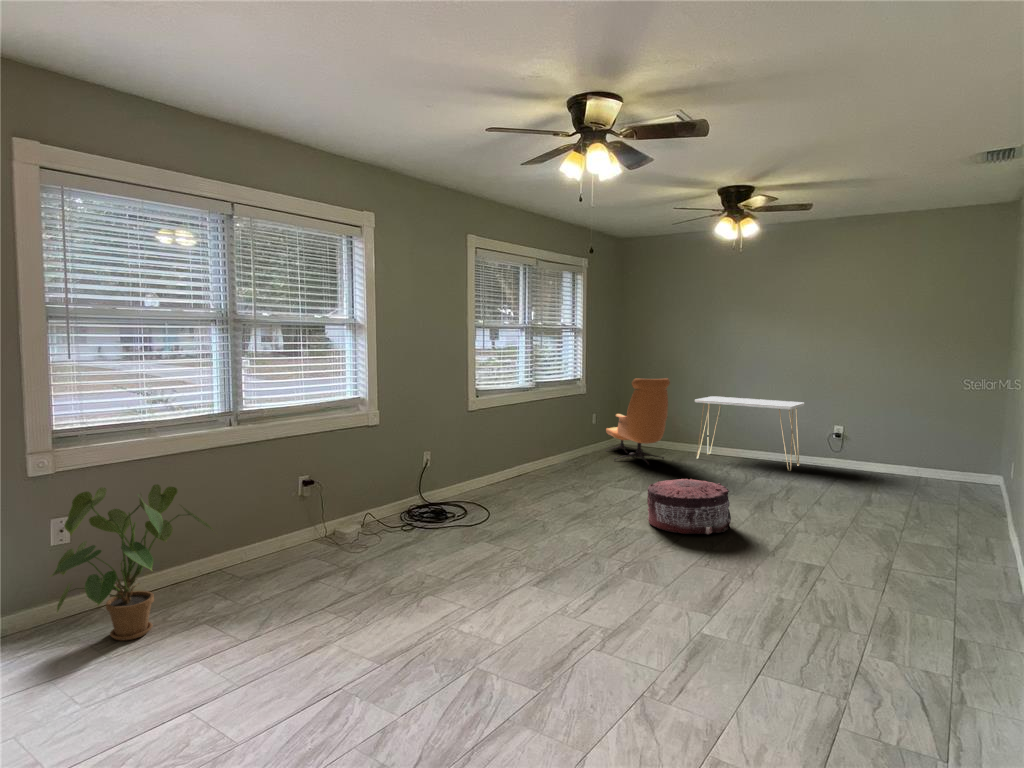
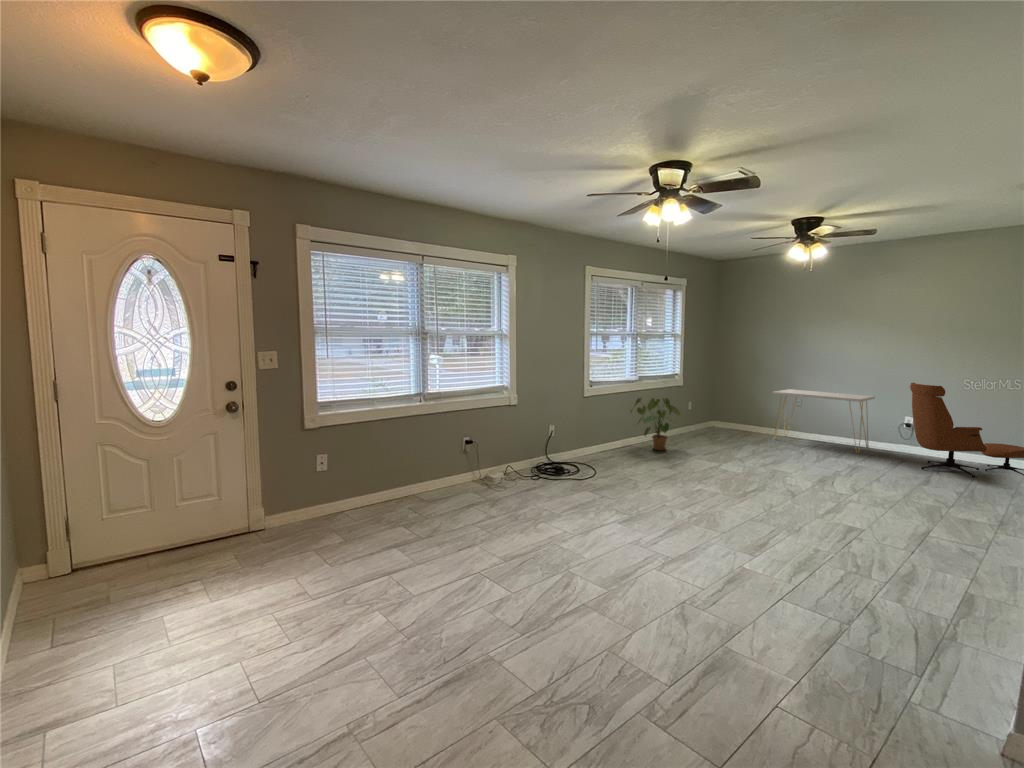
lounge chair: present [605,378,670,465] -> present [910,383,1024,478]
pouf: present [647,479,731,534] -> none [719,454,790,499]
house plant: present [51,484,213,640] -> present [630,398,681,450]

